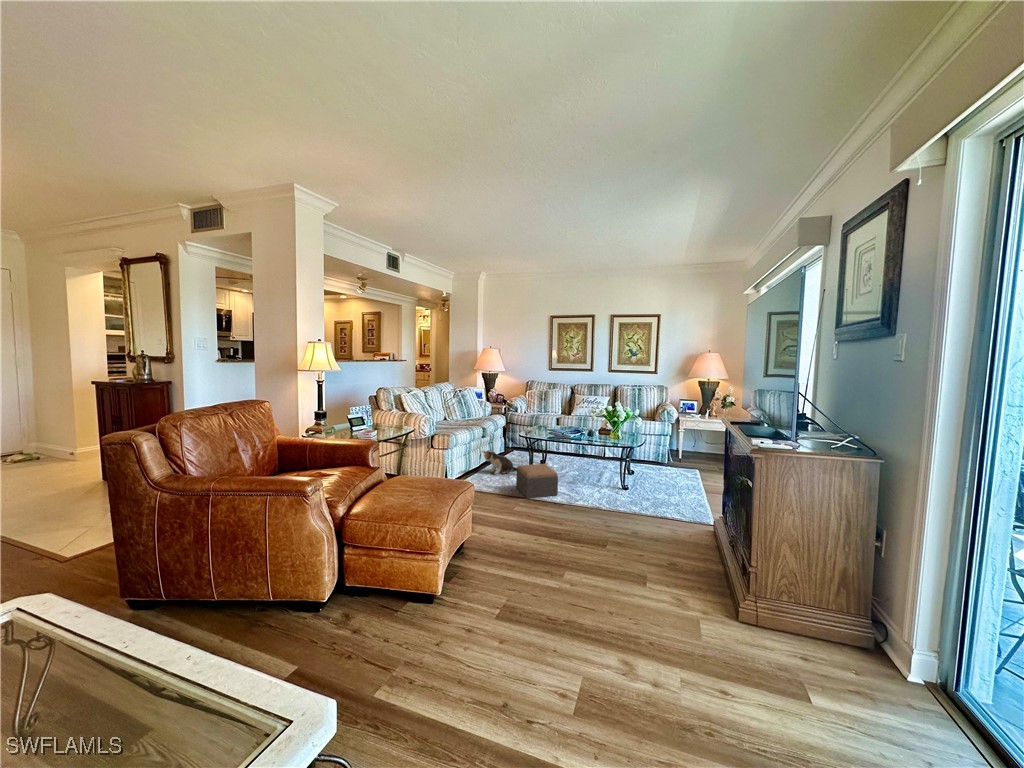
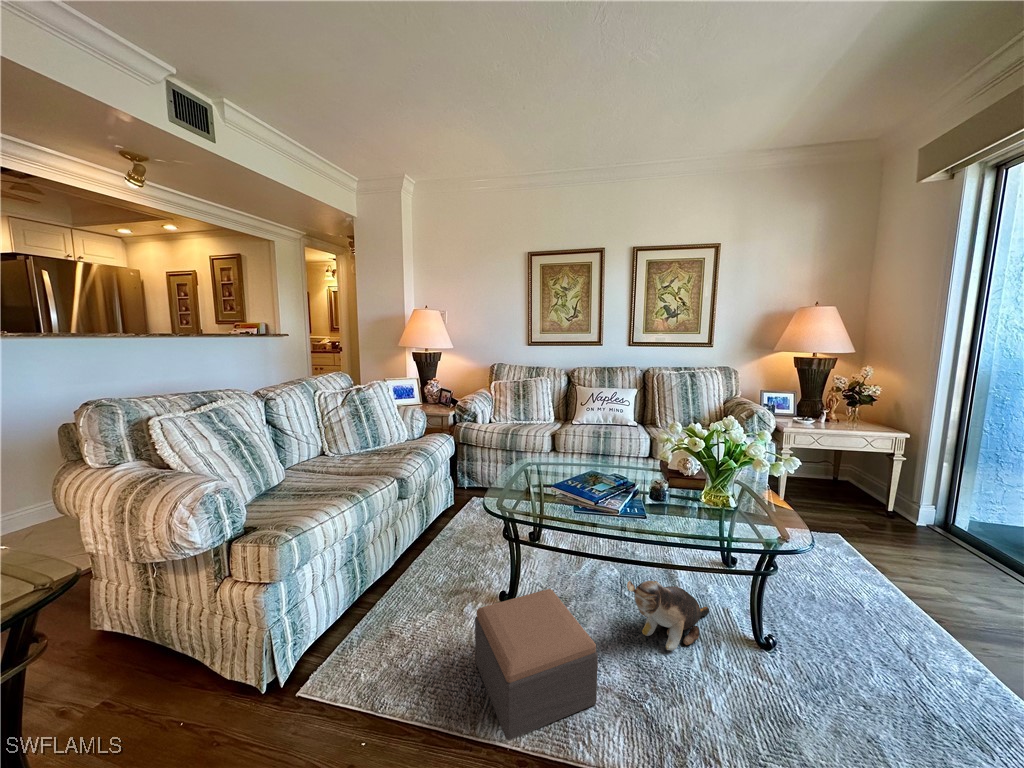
plush toy: present [482,450,517,474] -> present [627,581,709,651]

